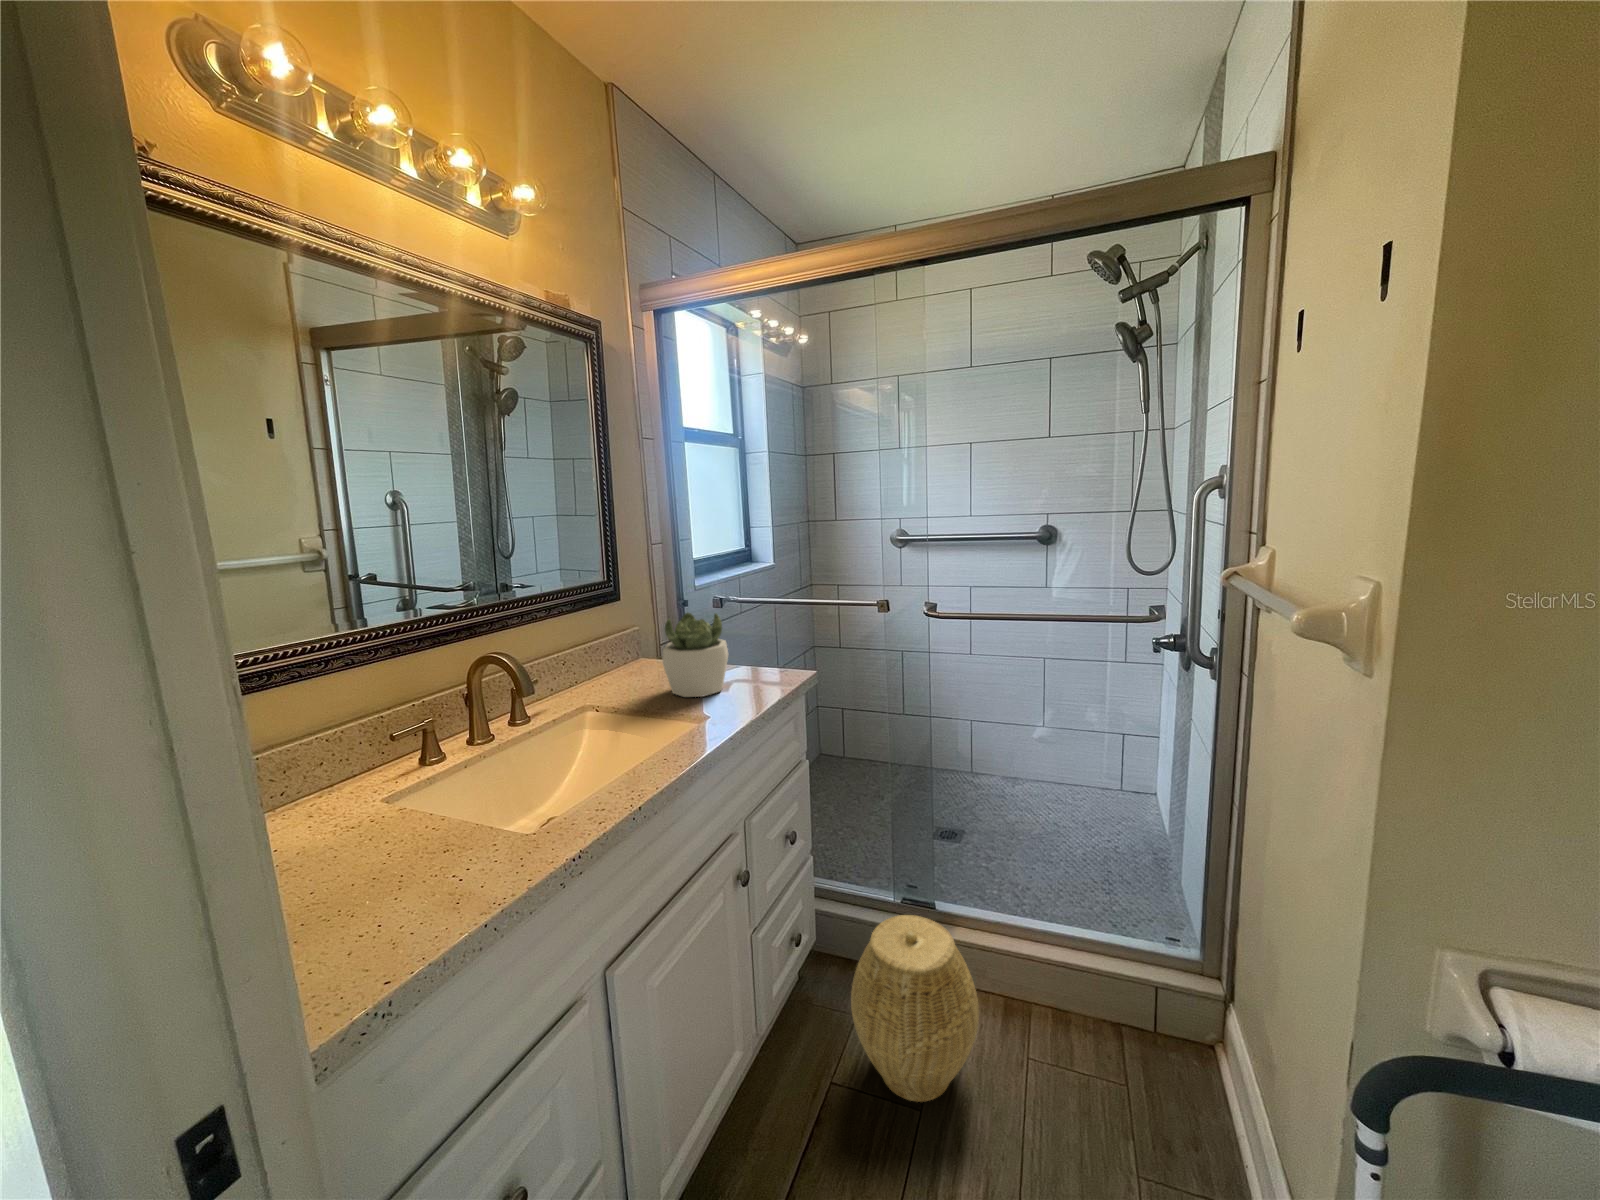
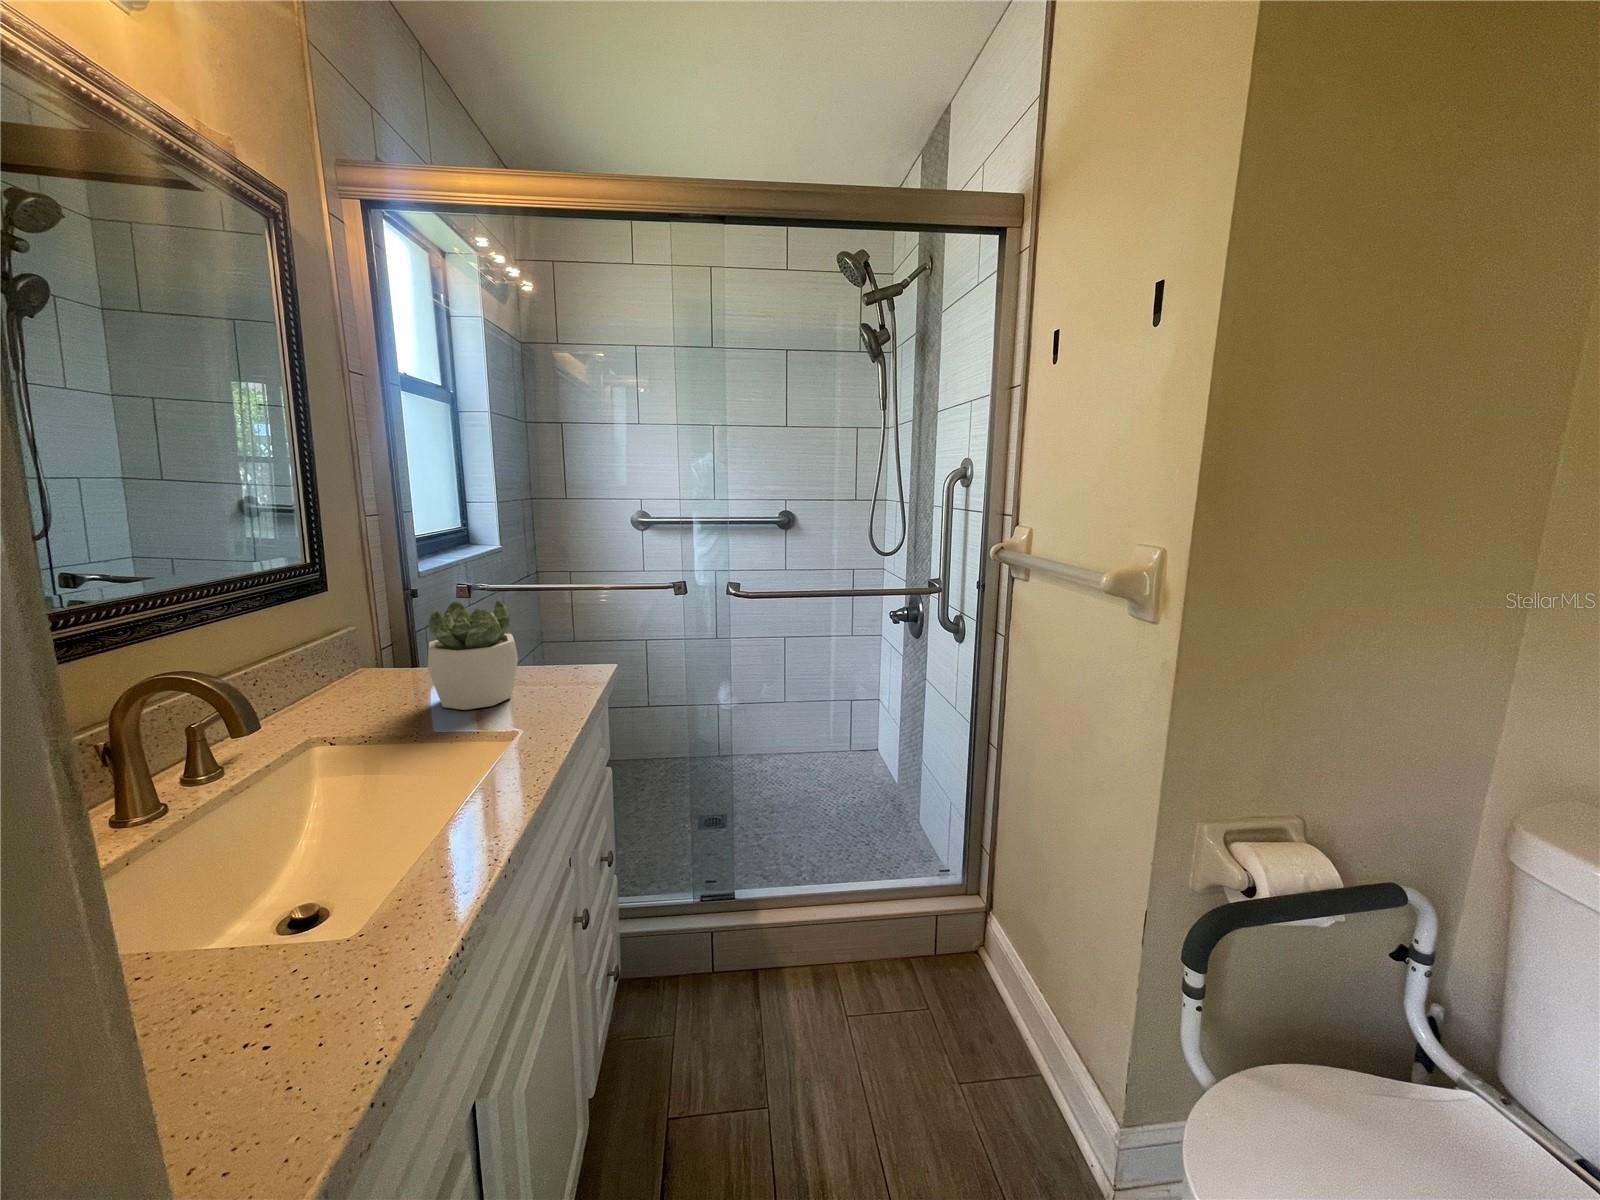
woven basket: present [851,915,979,1102] -> none [684,909,816,1102]

